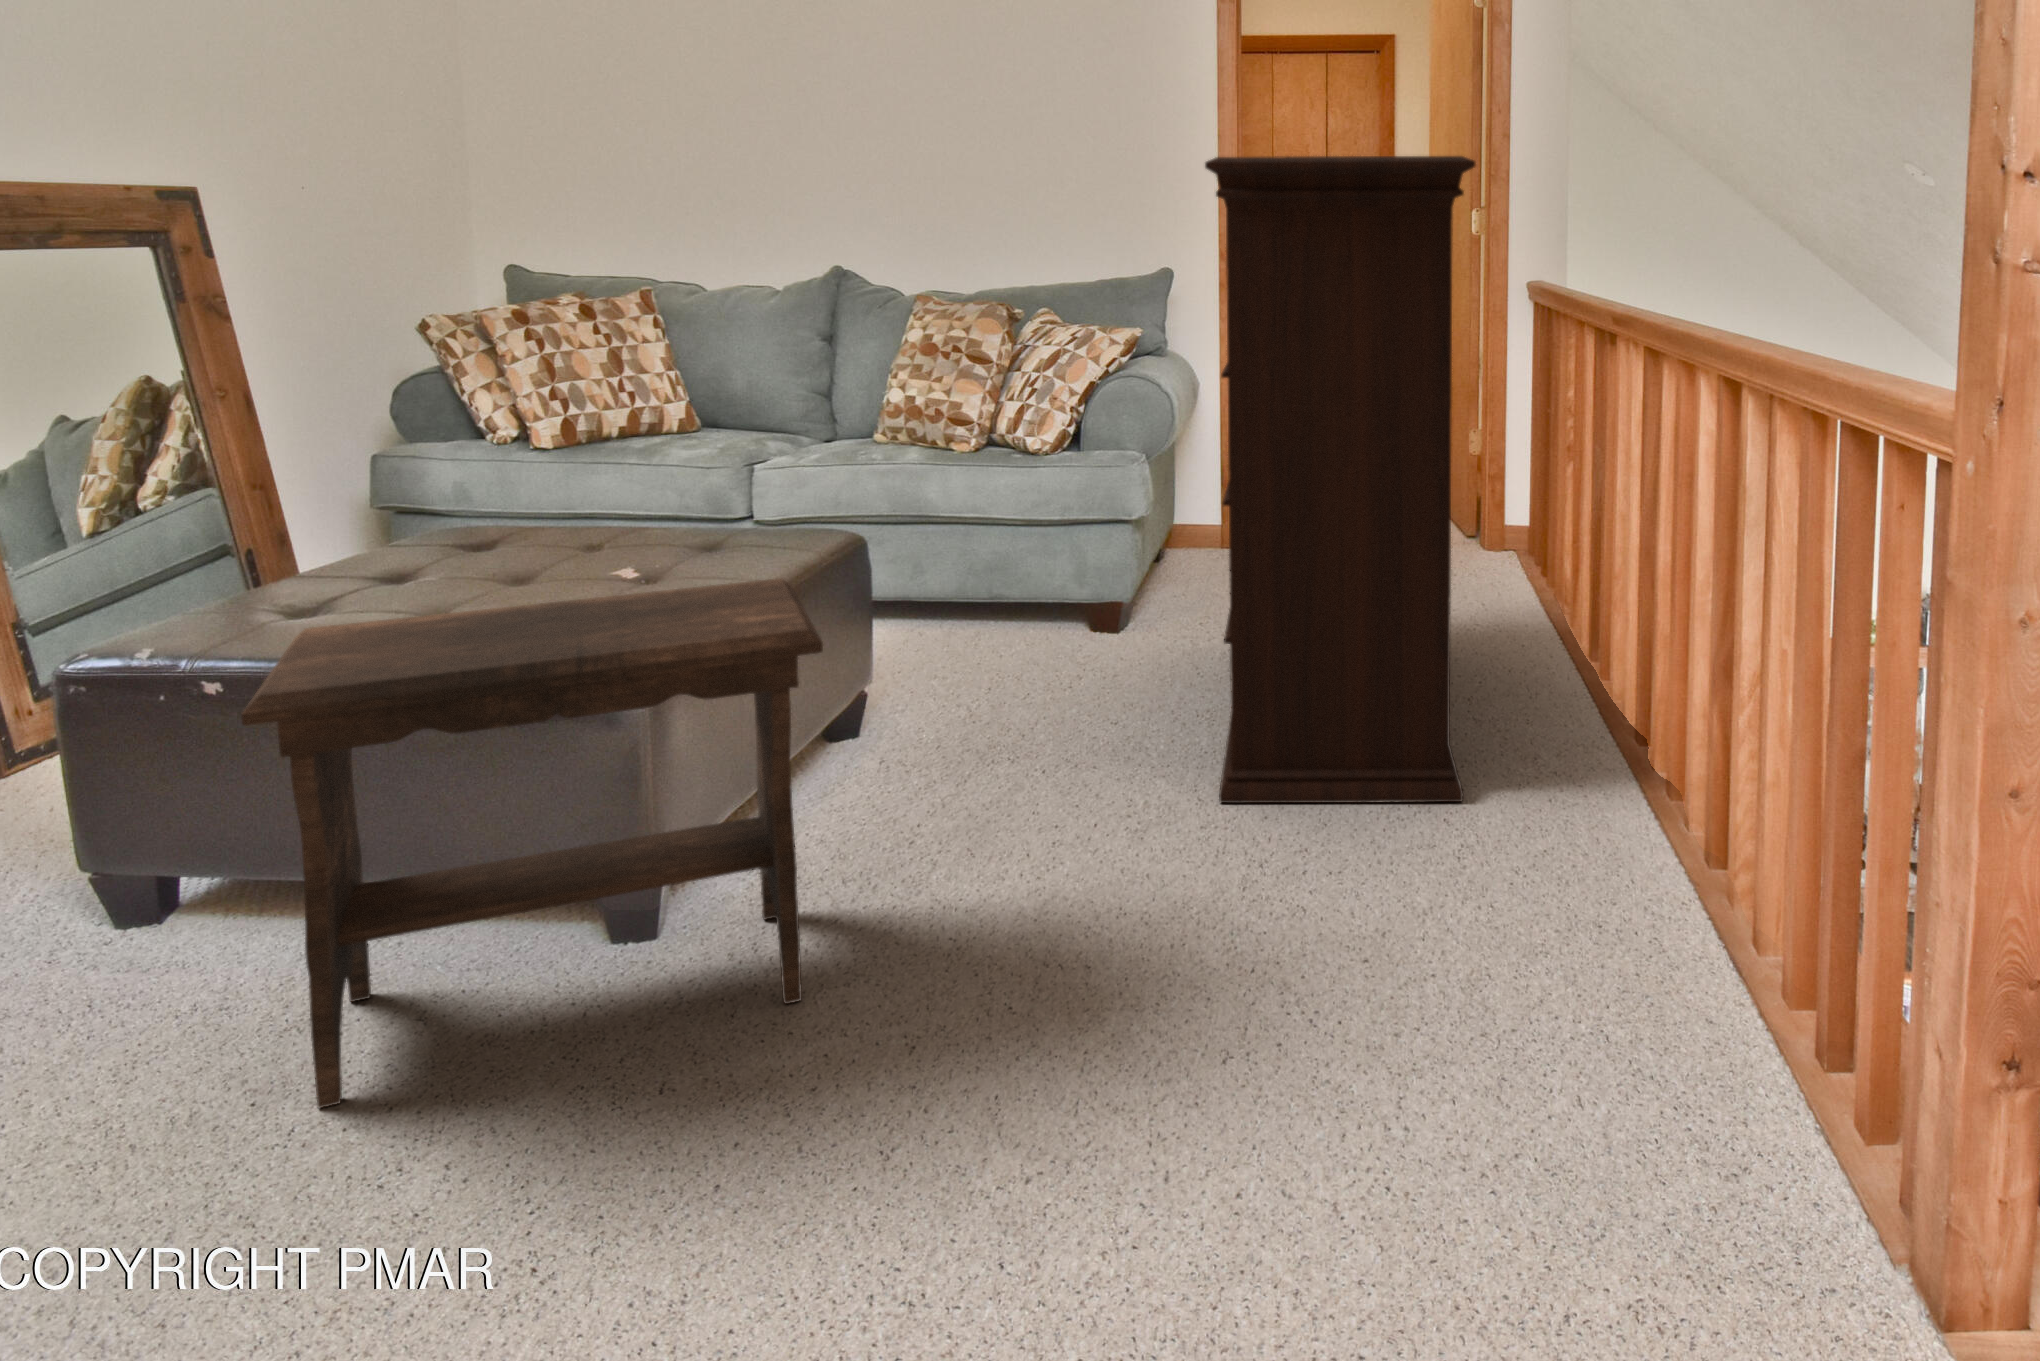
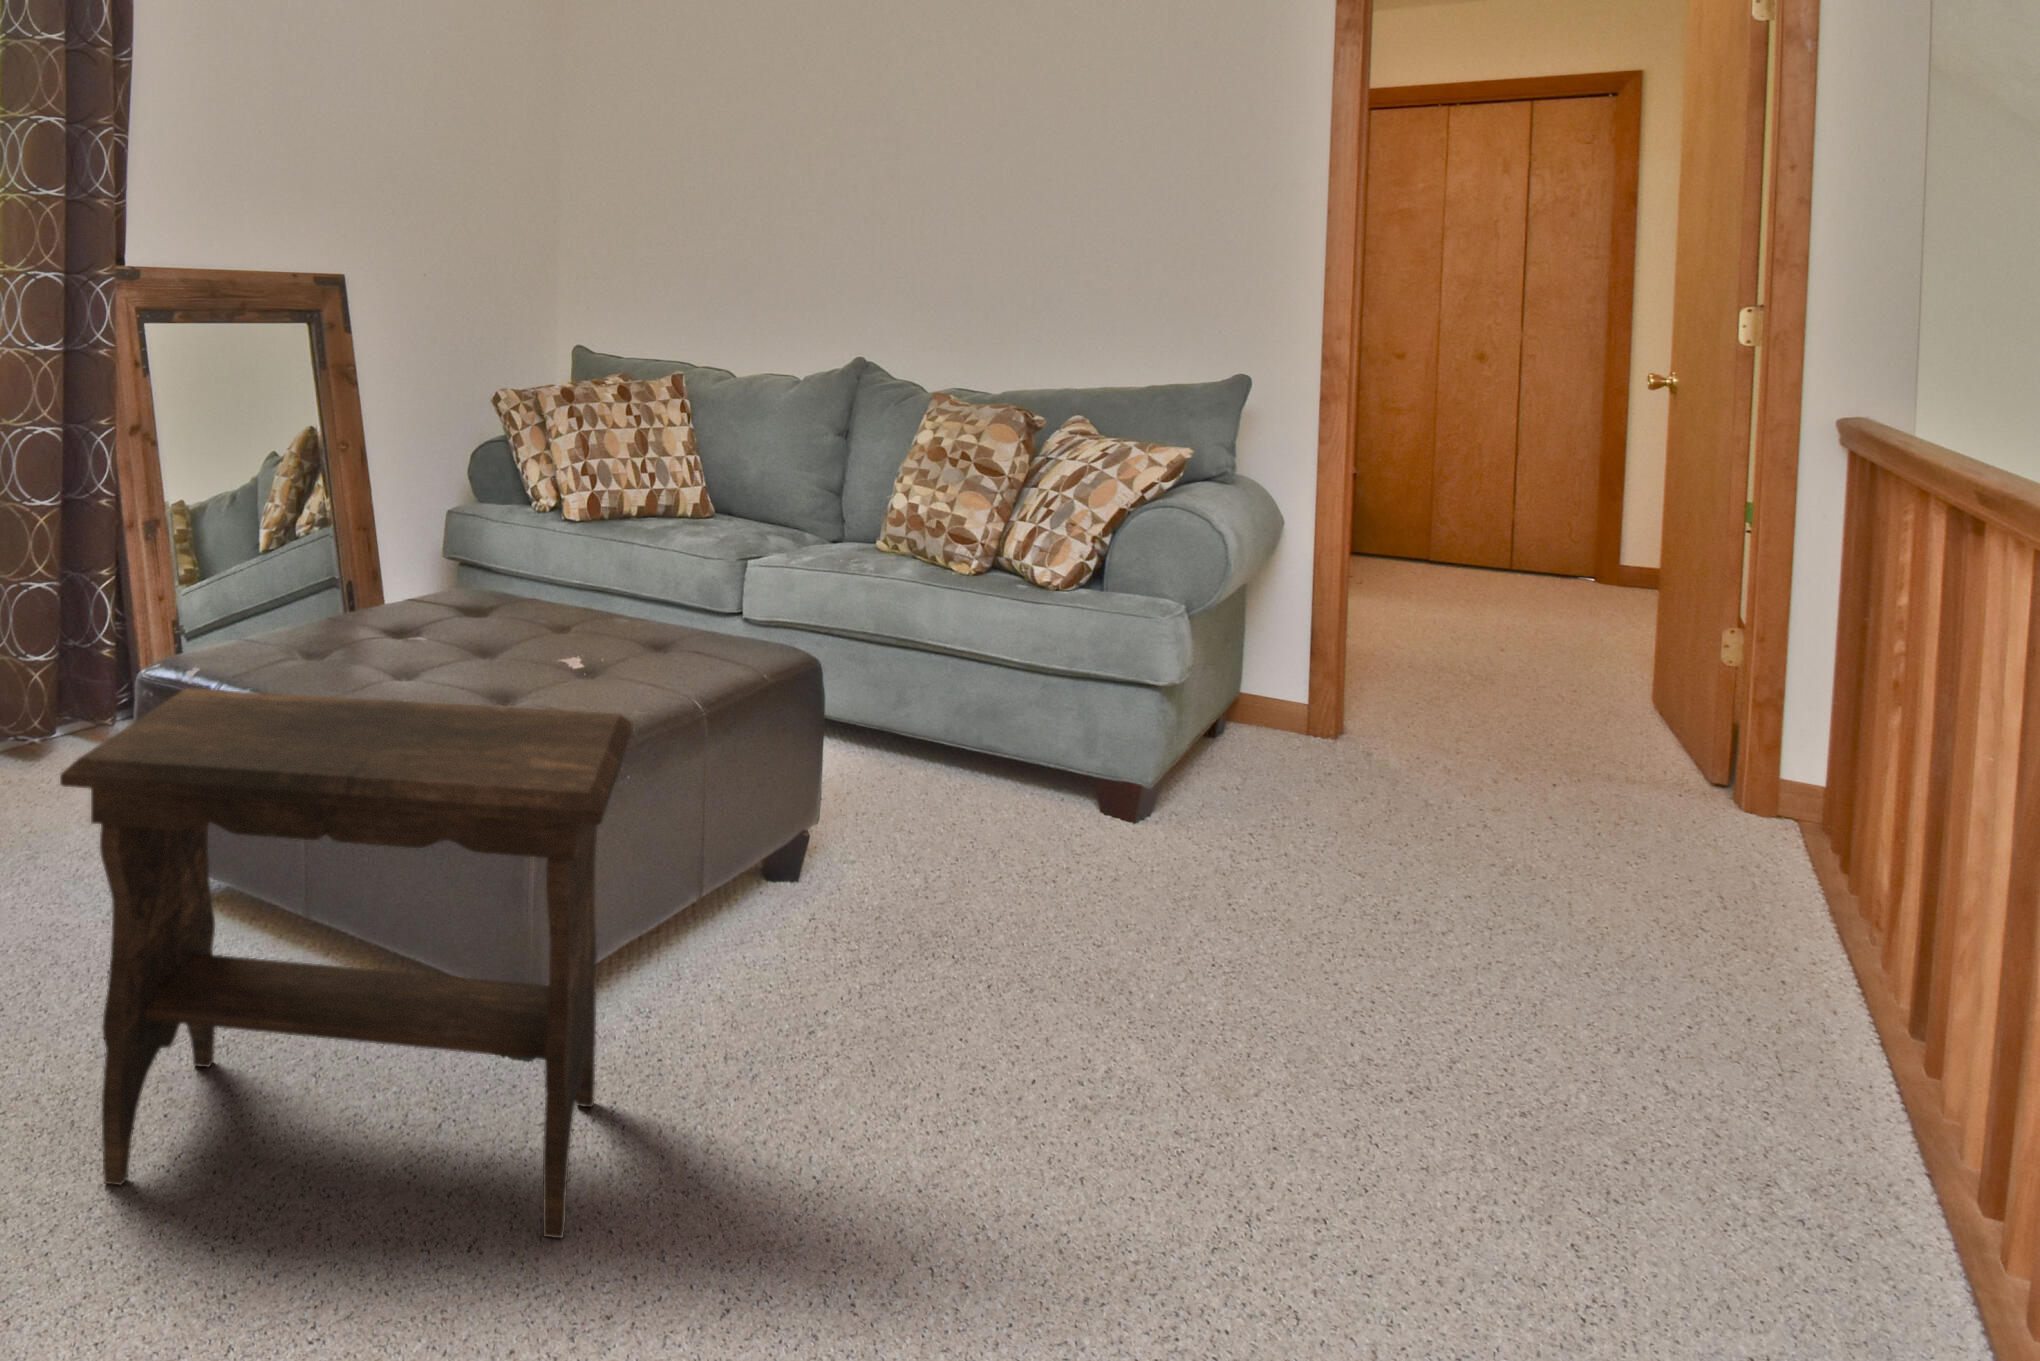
bookshelf: present [1205,156,1476,803] -> none [1188,221,1672,1256]

